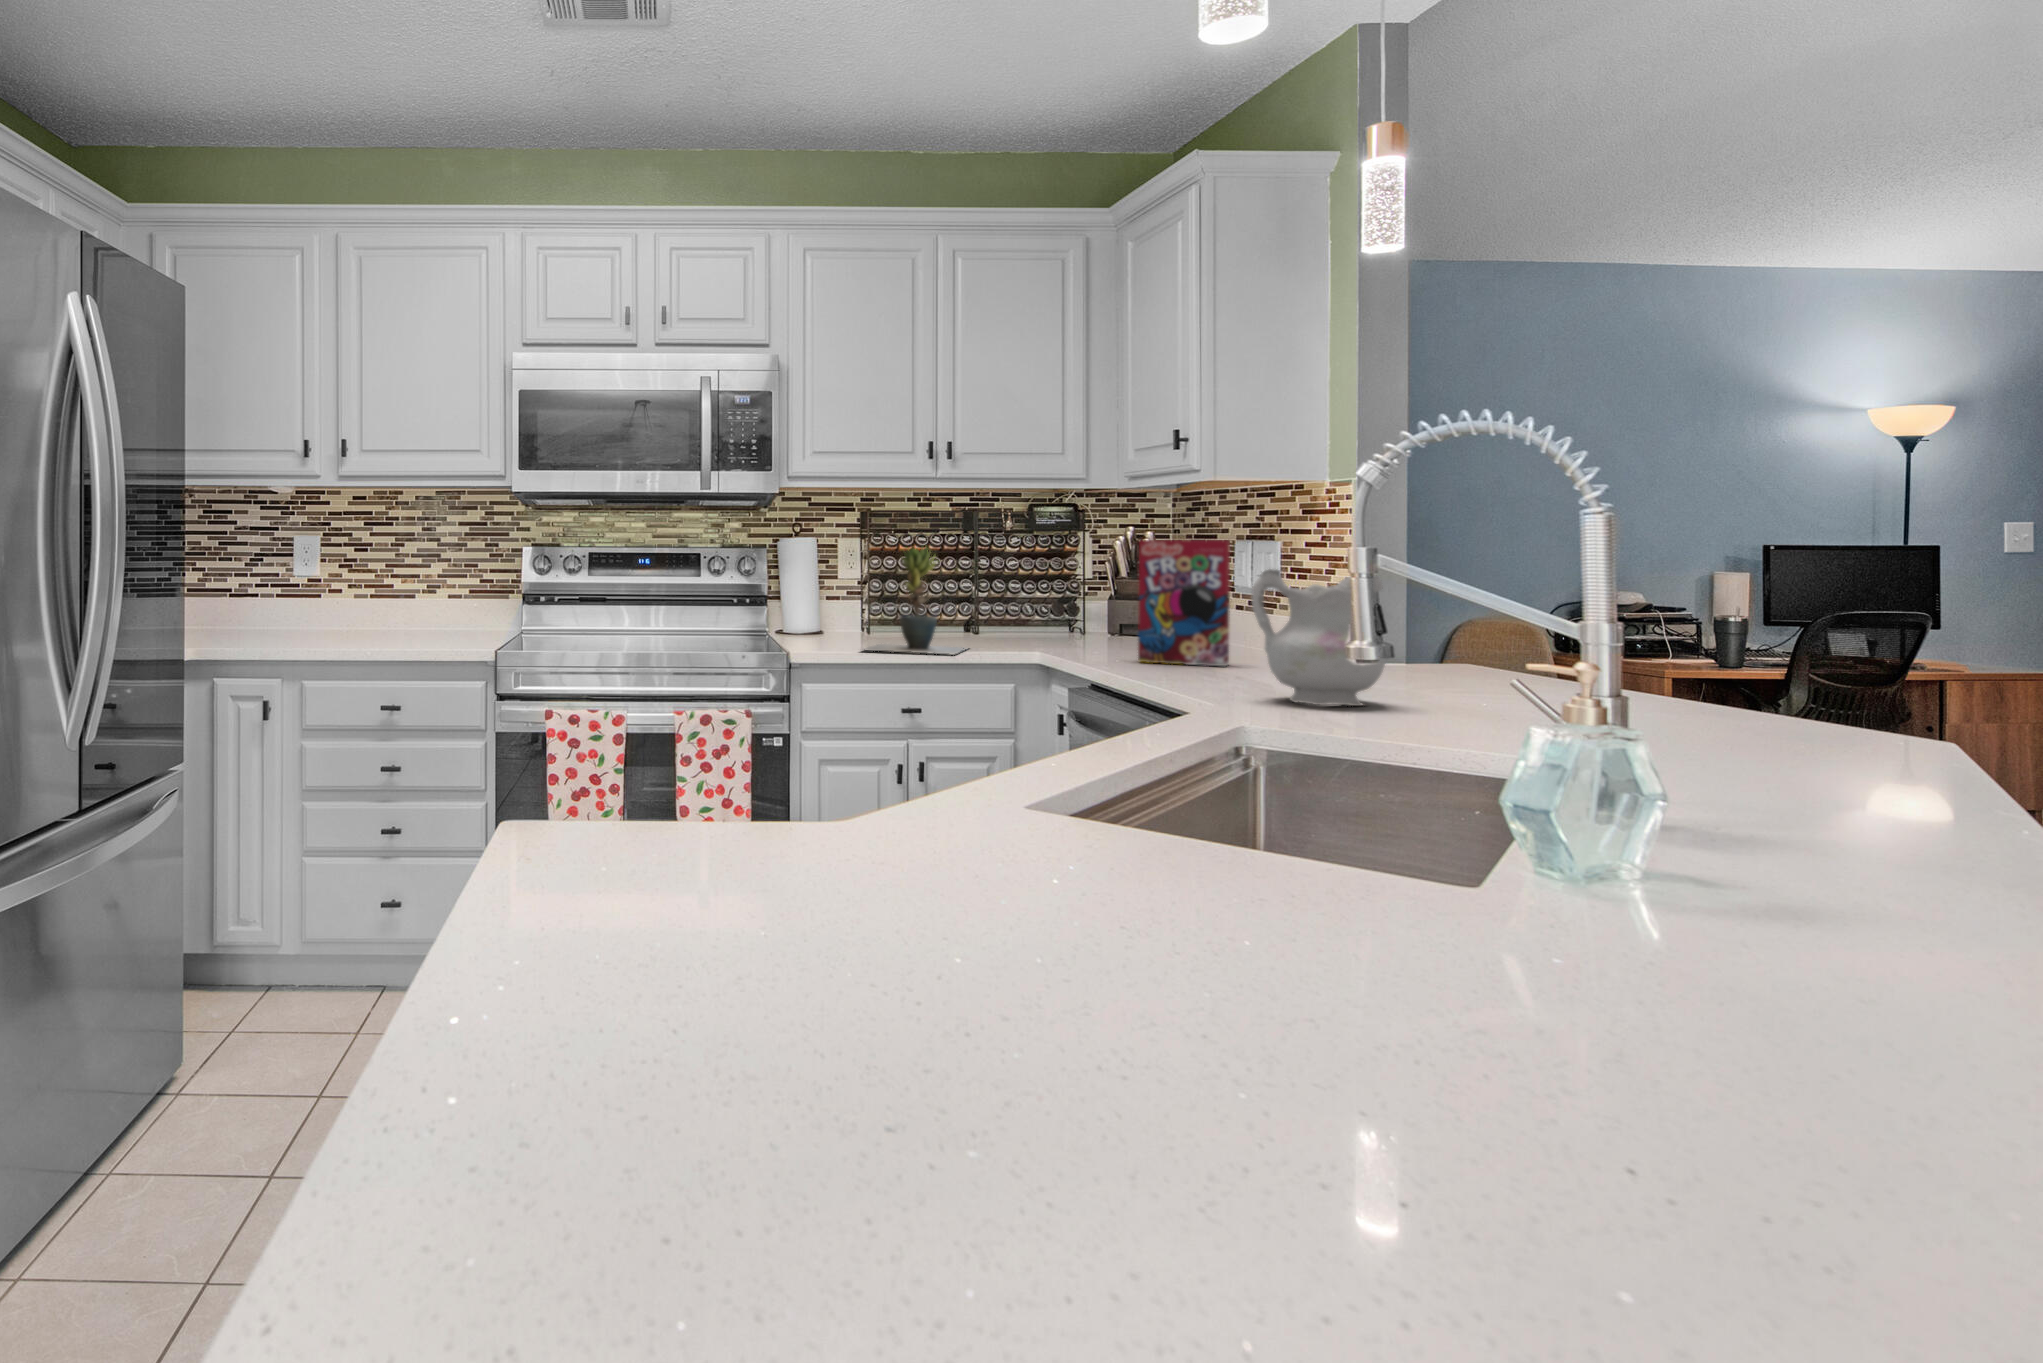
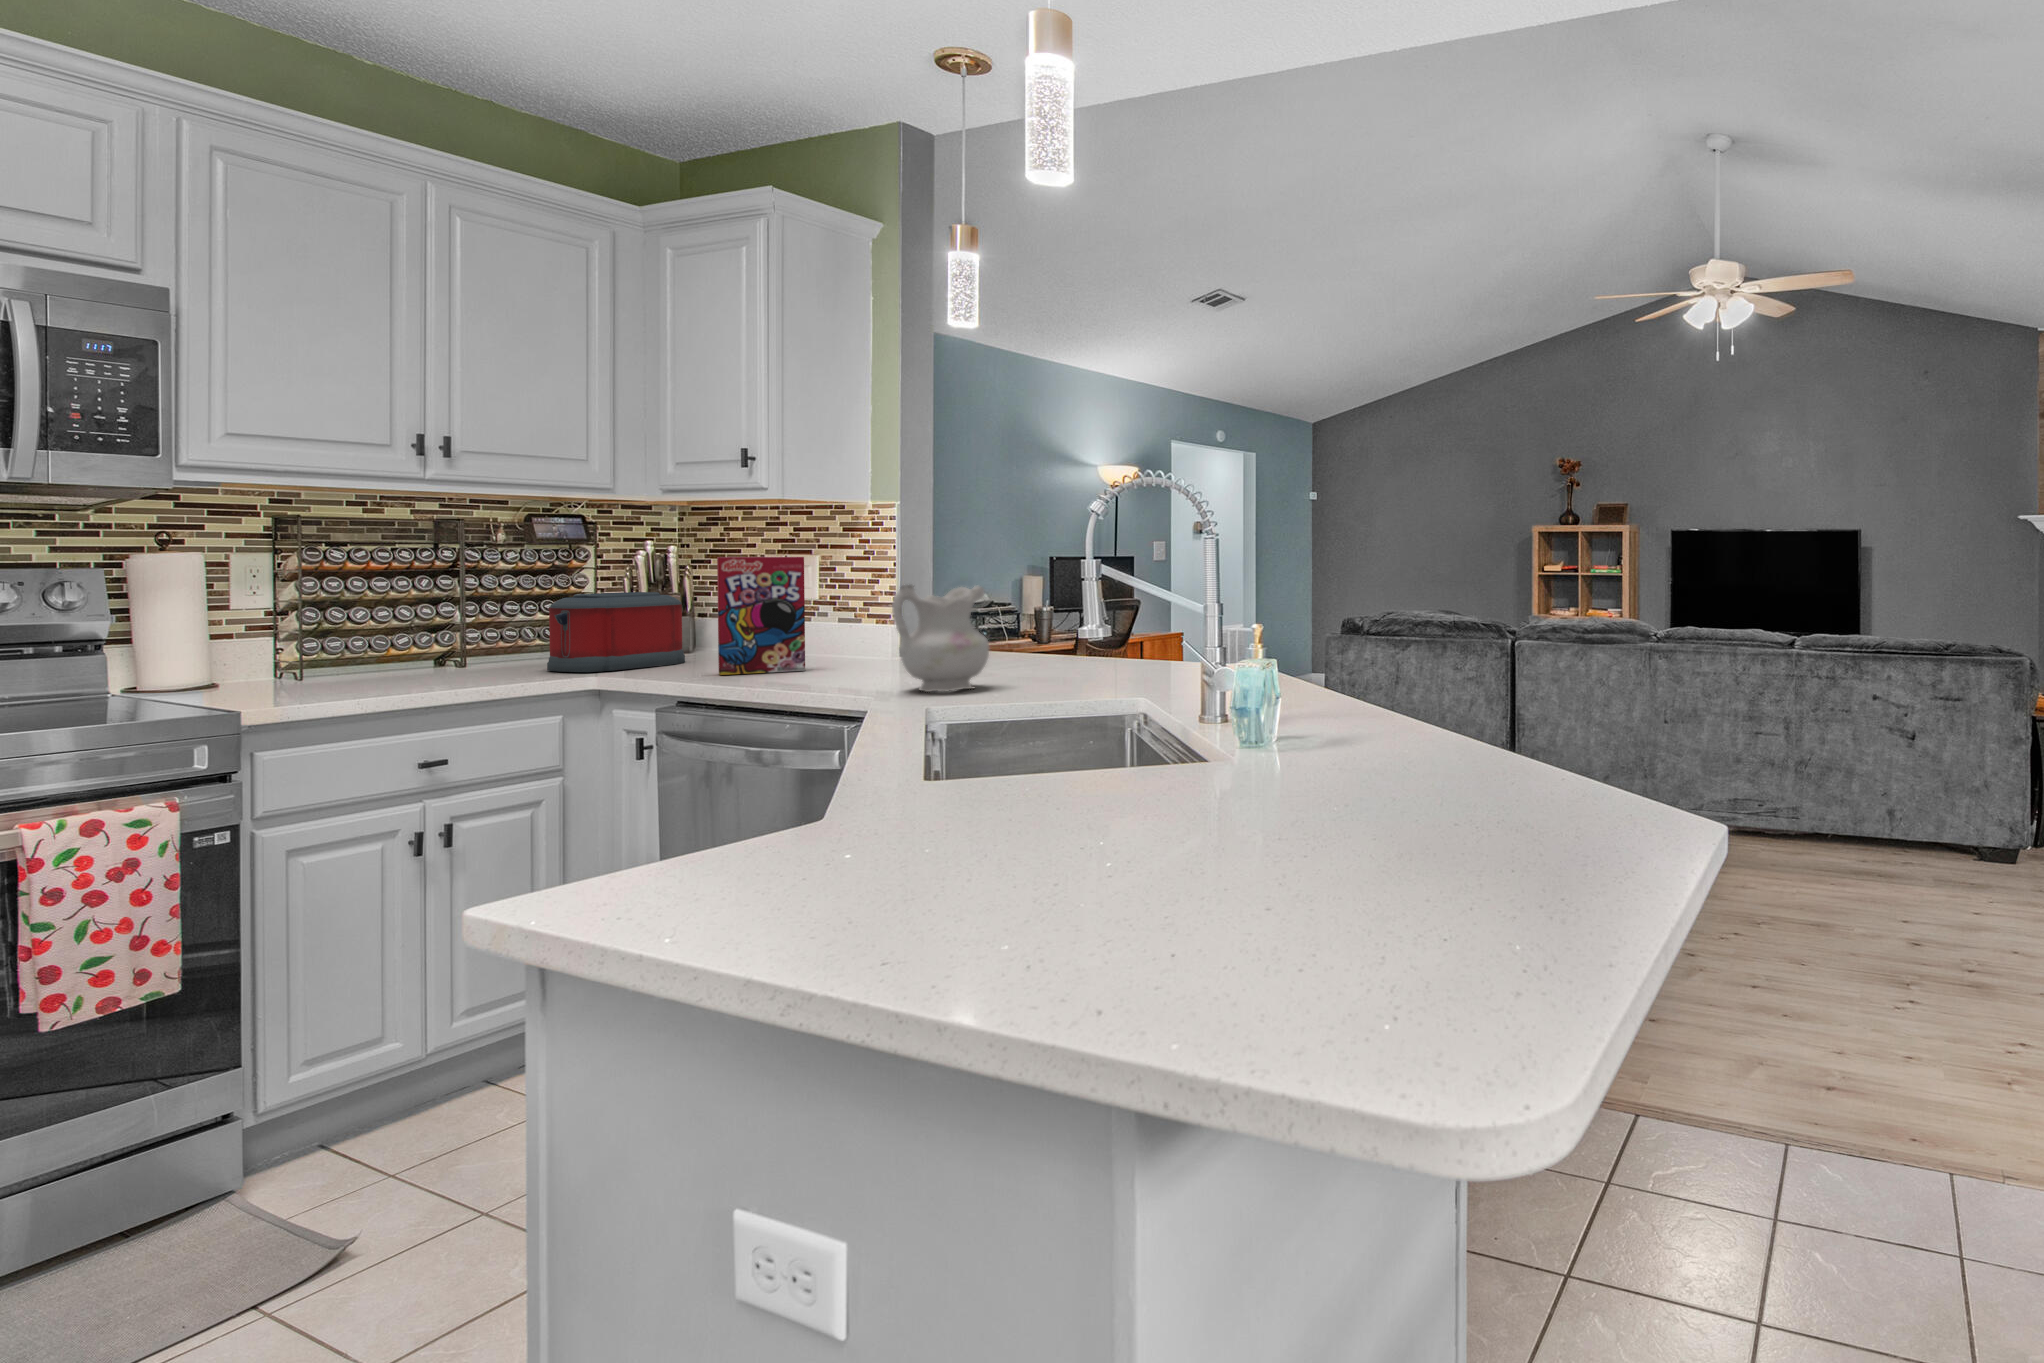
potted plant: present [866,547,967,655] -> none [344,564,497,698]
toaster: none [1023,576,1142,649] -> present [547,592,685,672]

